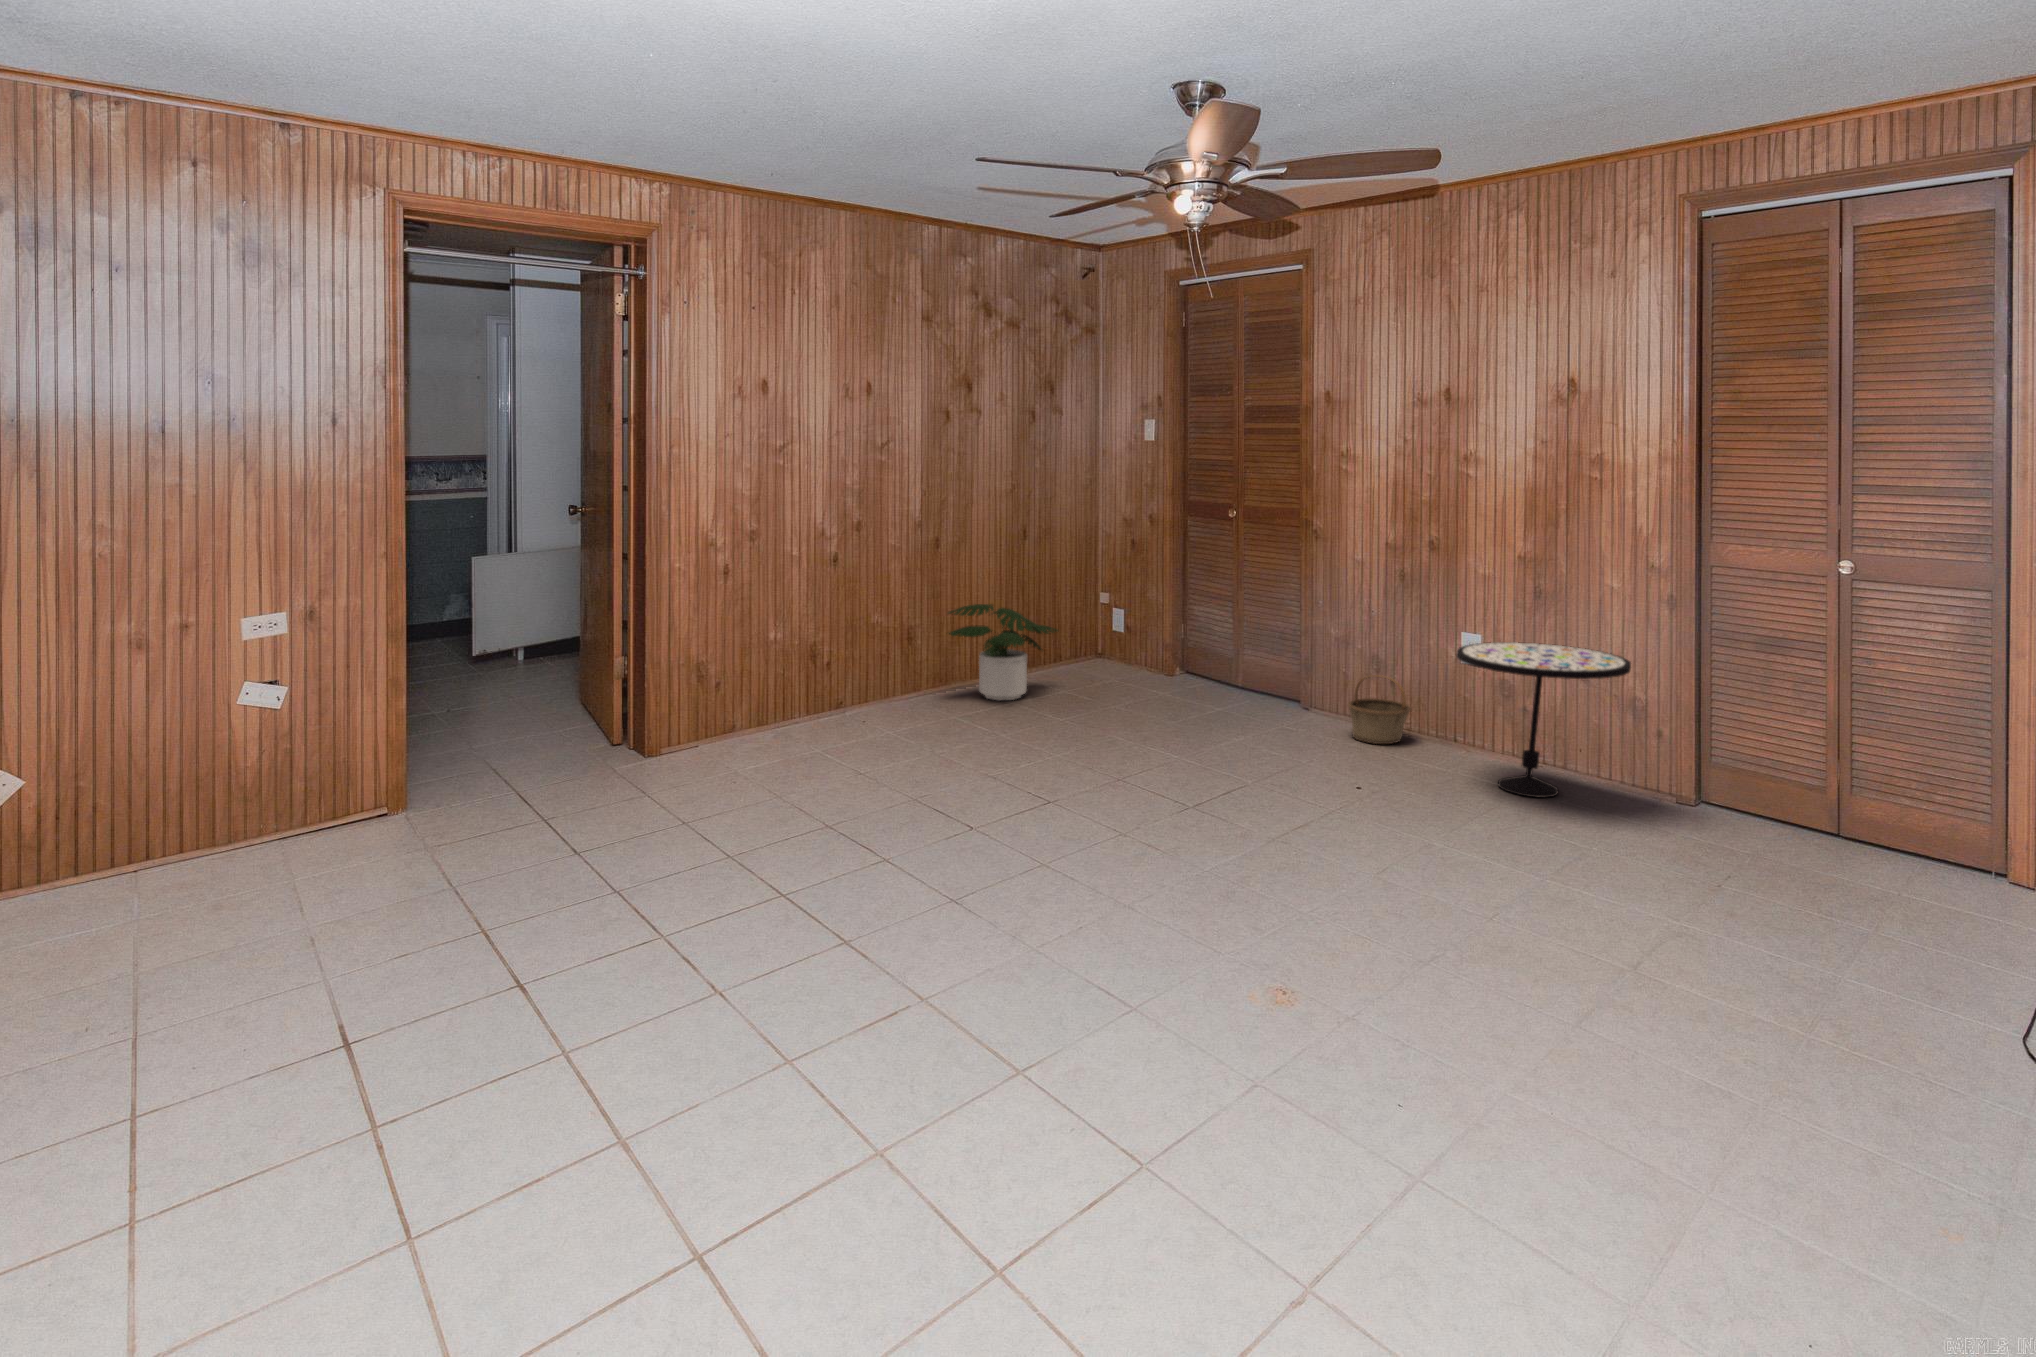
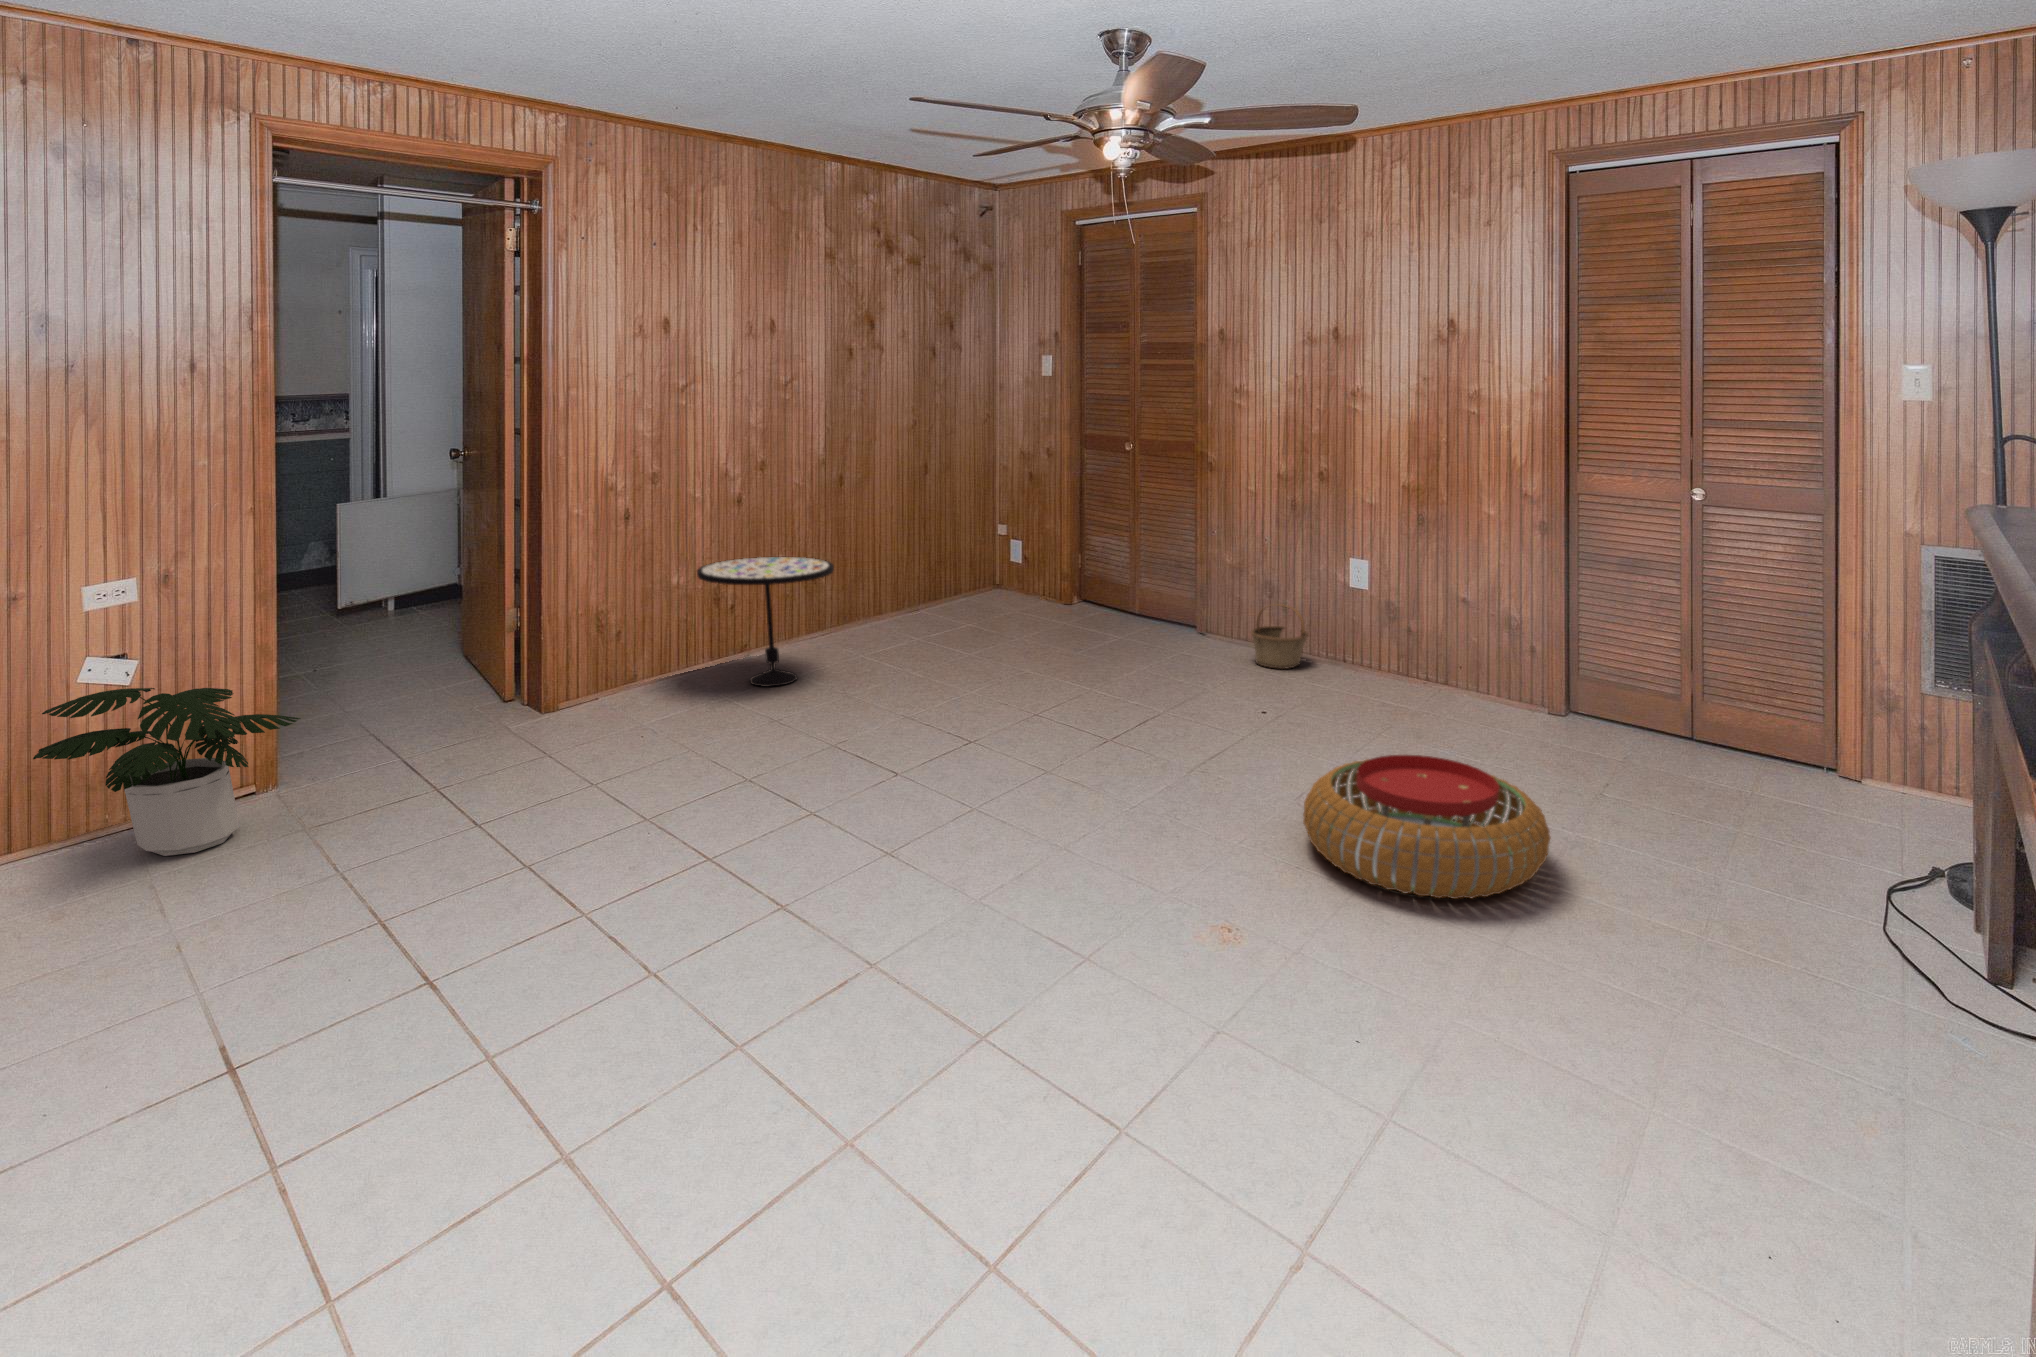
potted plant: present [948,604,1058,700] -> present [33,688,300,856]
side table: present [1456,642,1631,798] -> present [697,557,834,687]
pouf: none [1370,840,1653,1005] -> present [1303,755,1550,899]

